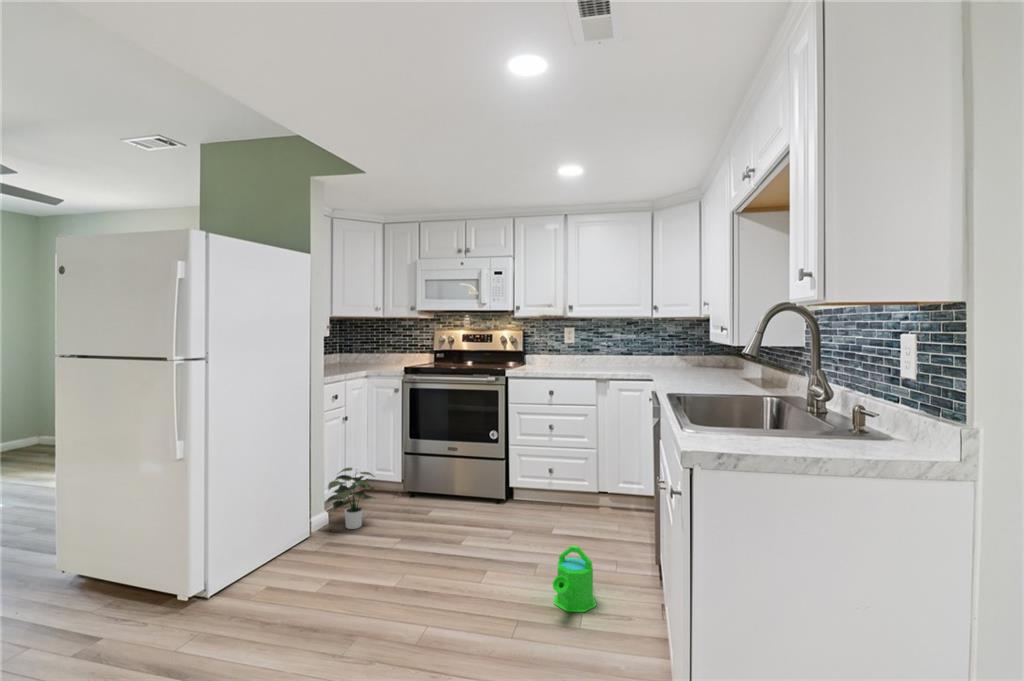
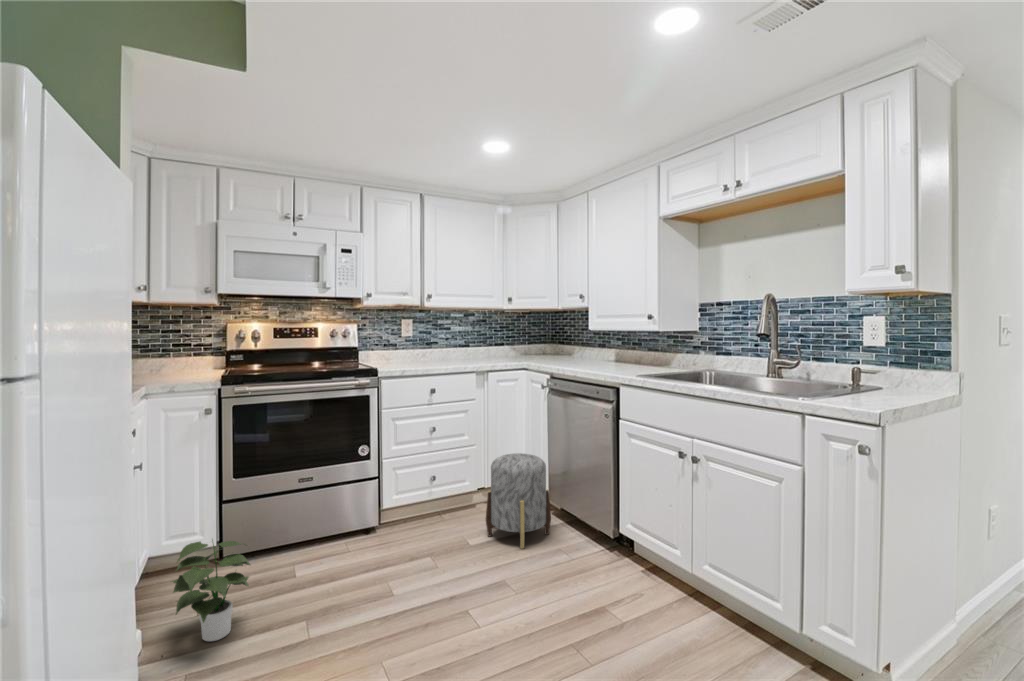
stool: none [566,458,623,546] -> present [486,453,551,549]
watering can: present [553,545,596,612] -> none [582,544,631,616]

